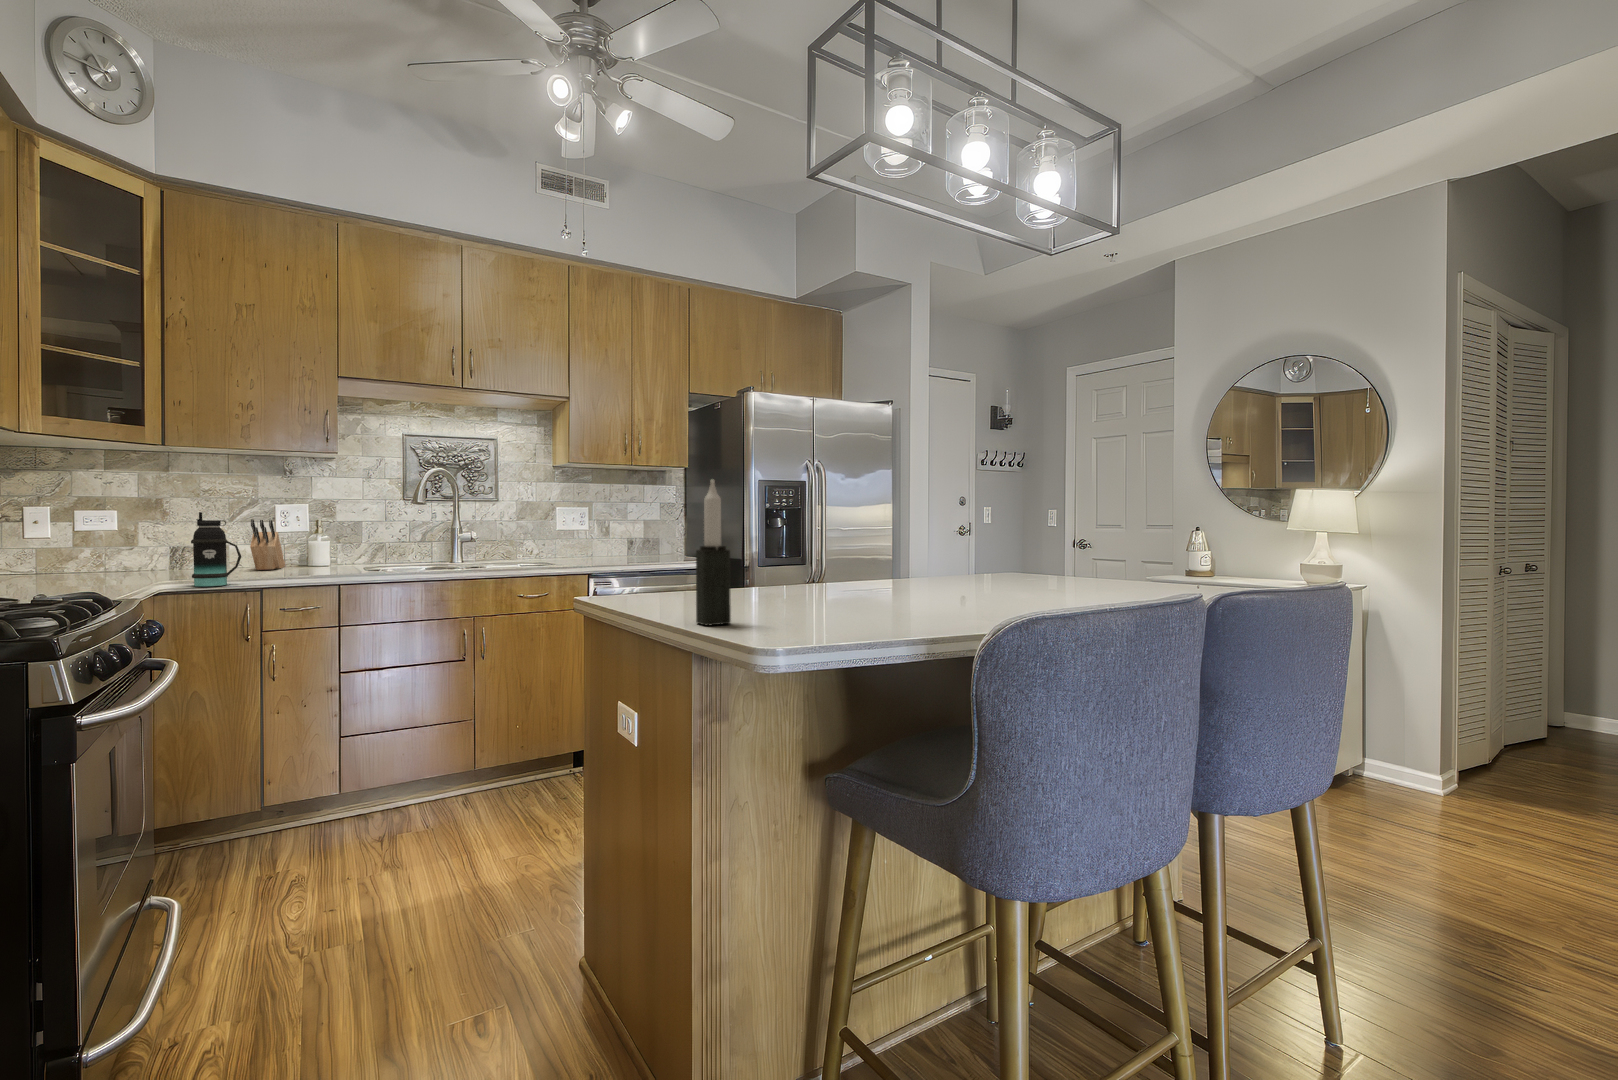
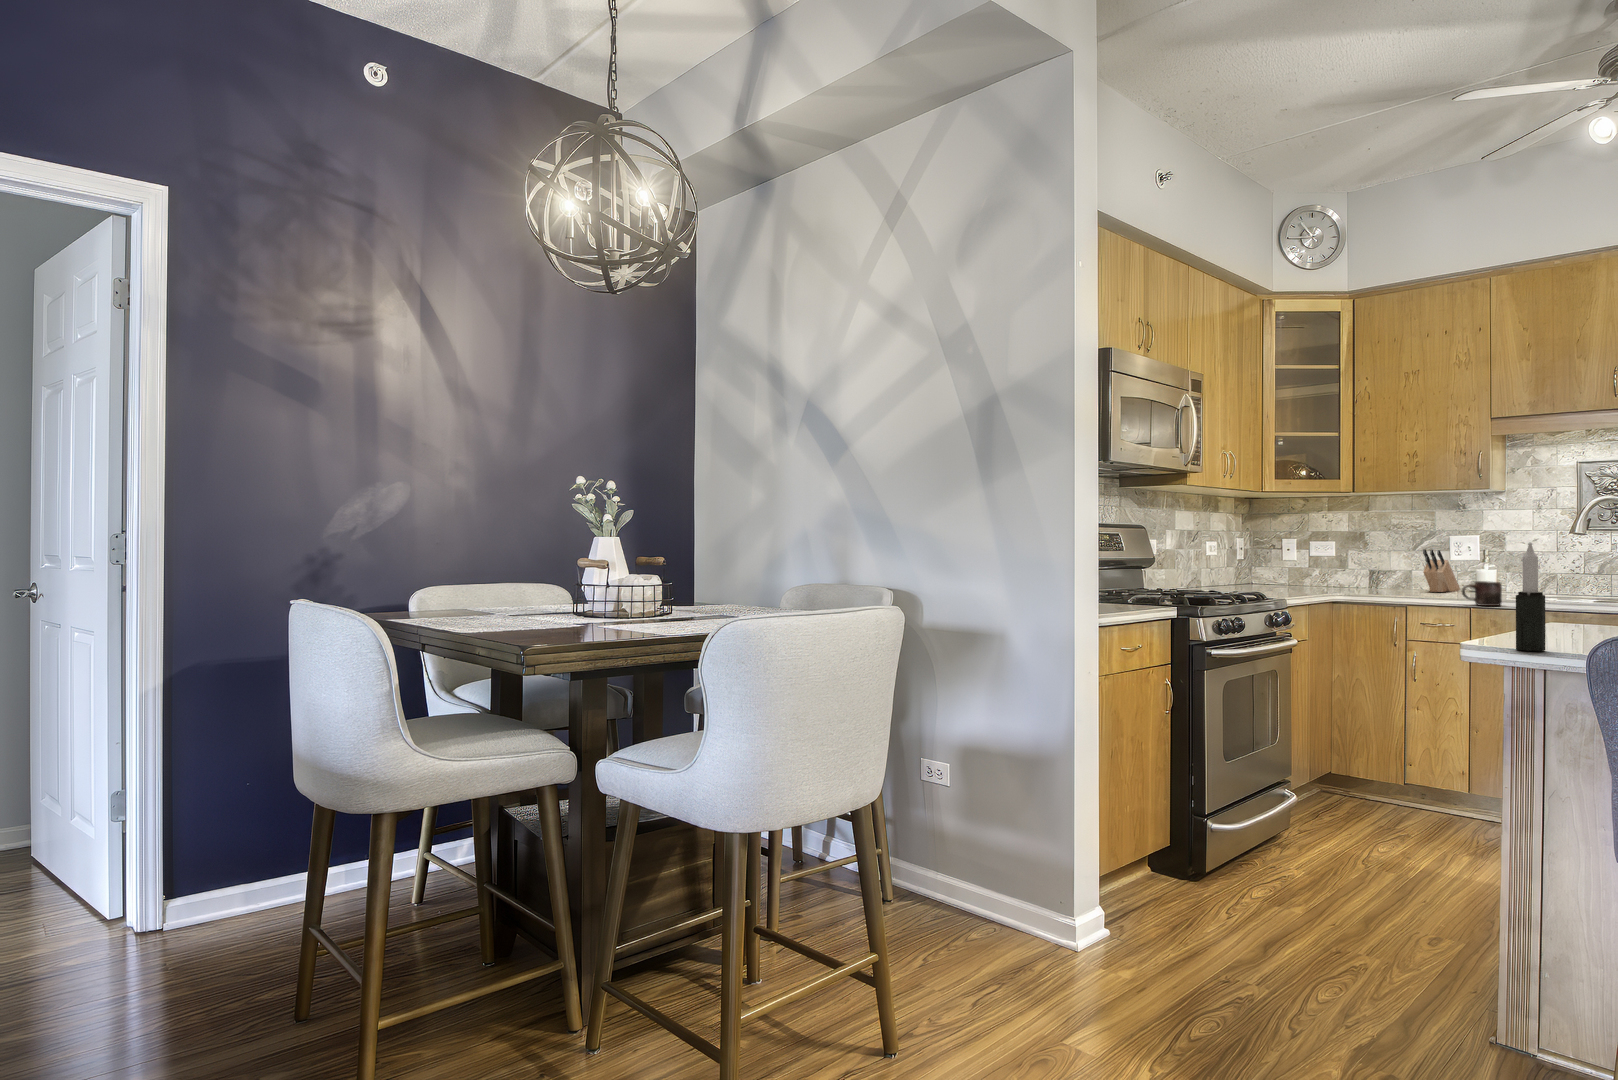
bottle: present [191,512,241,586] -> none [1362,546,1397,602]
mug: none [327,553,368,581] -> present [1462,581,1502,606]

